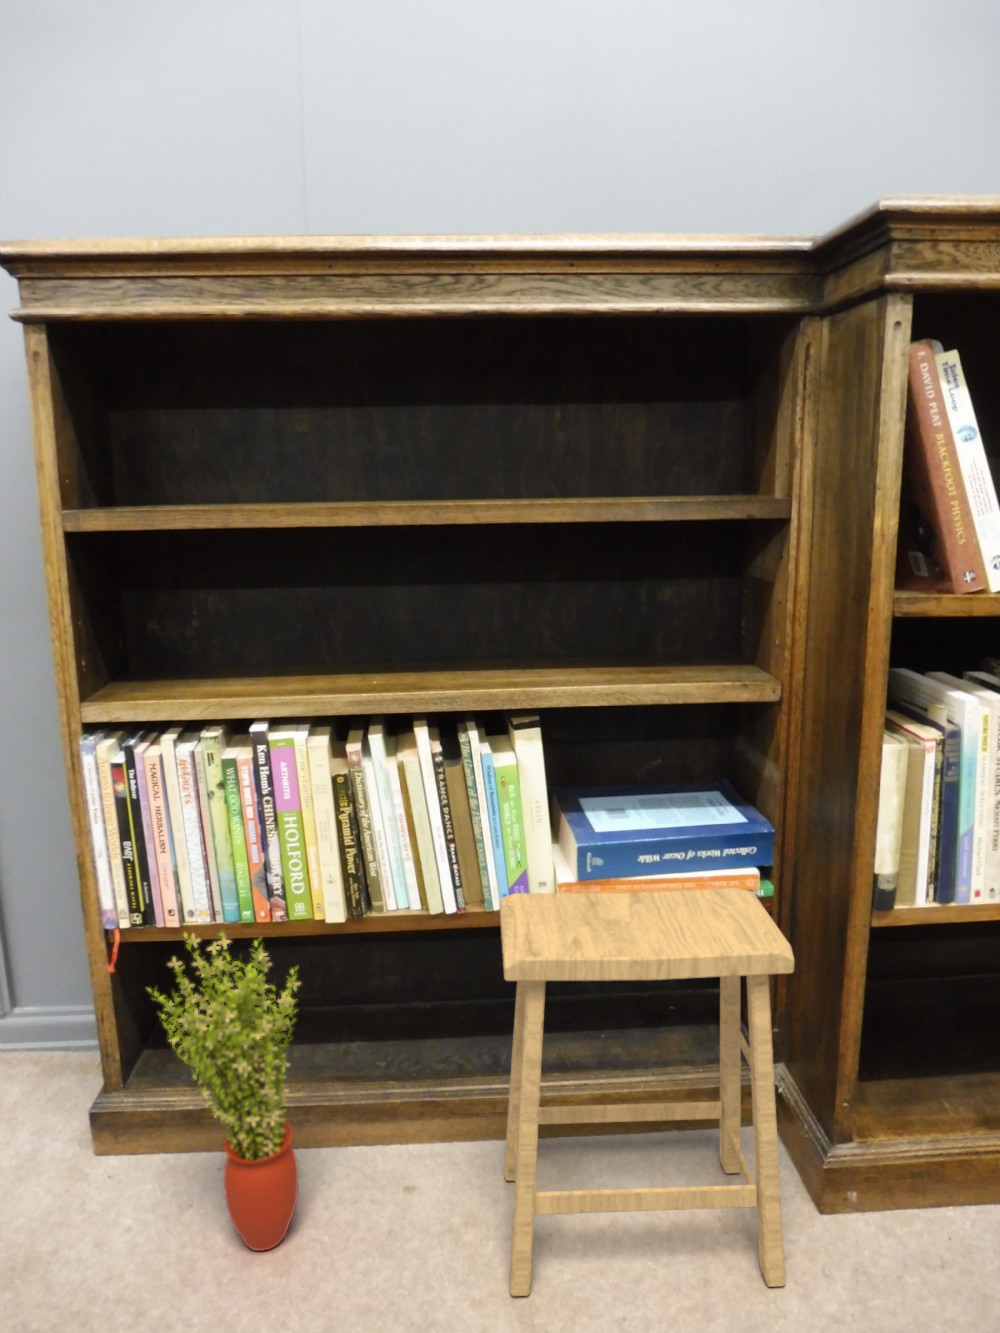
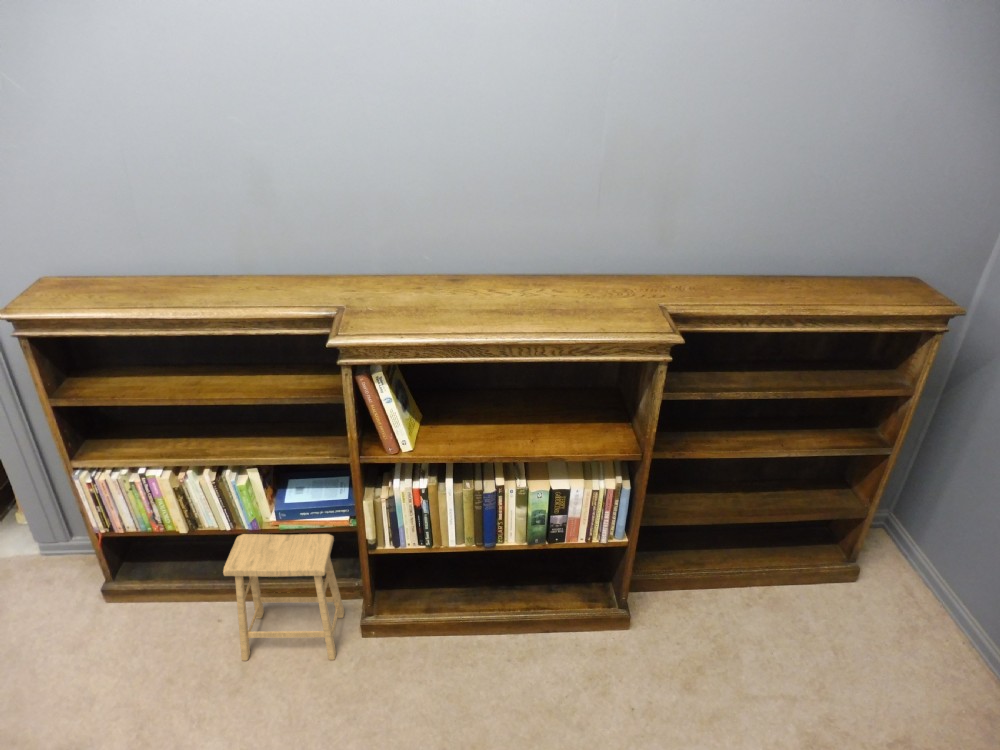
potted plant: present [148,932,300,1251] -> none [103,548,174,642]

